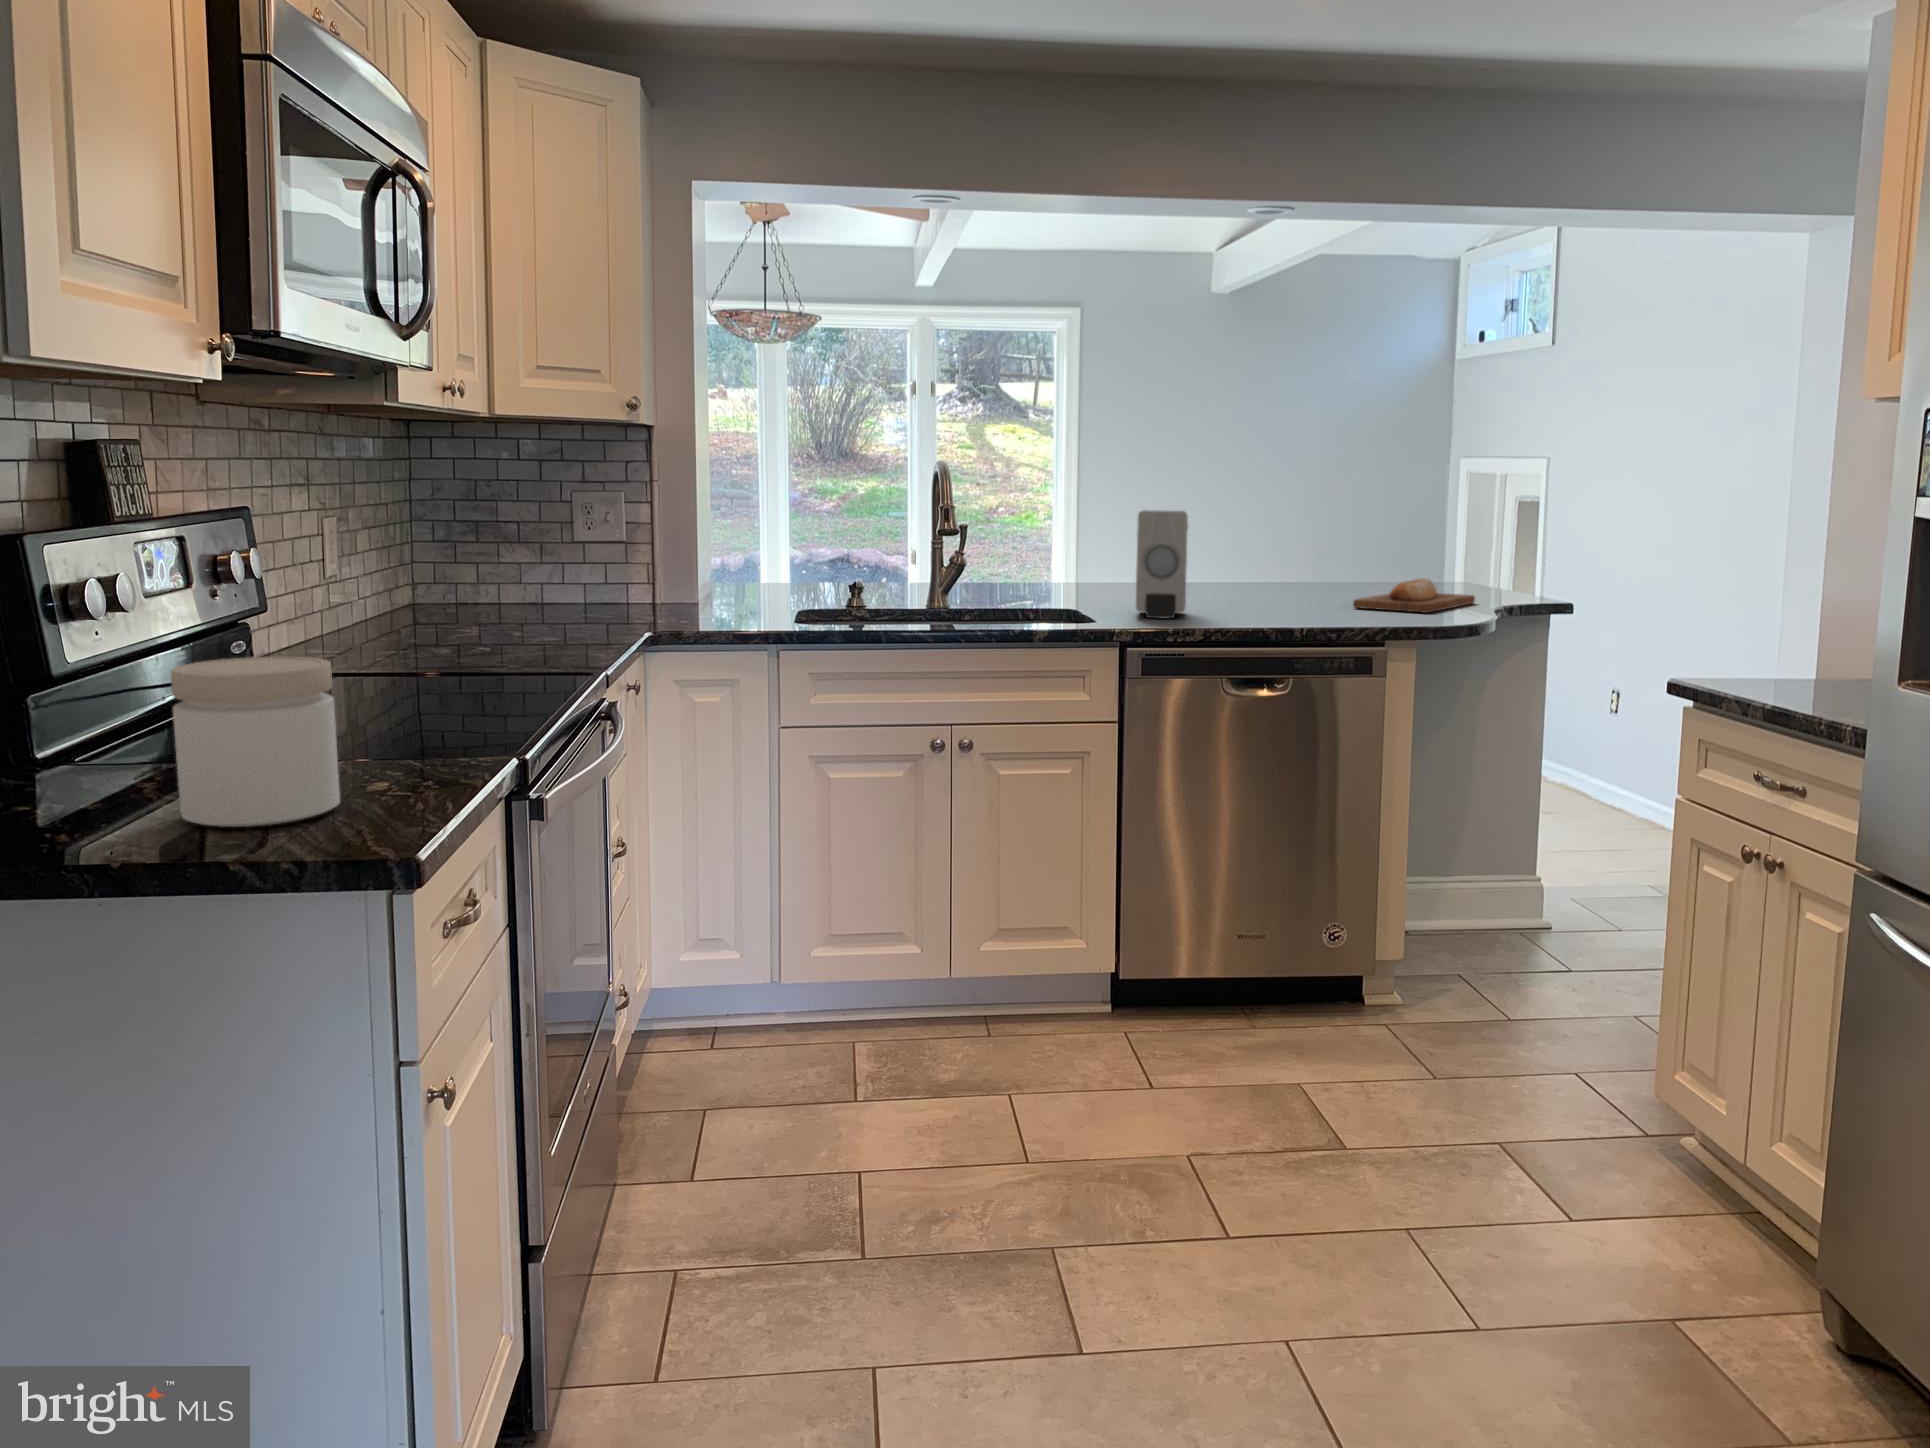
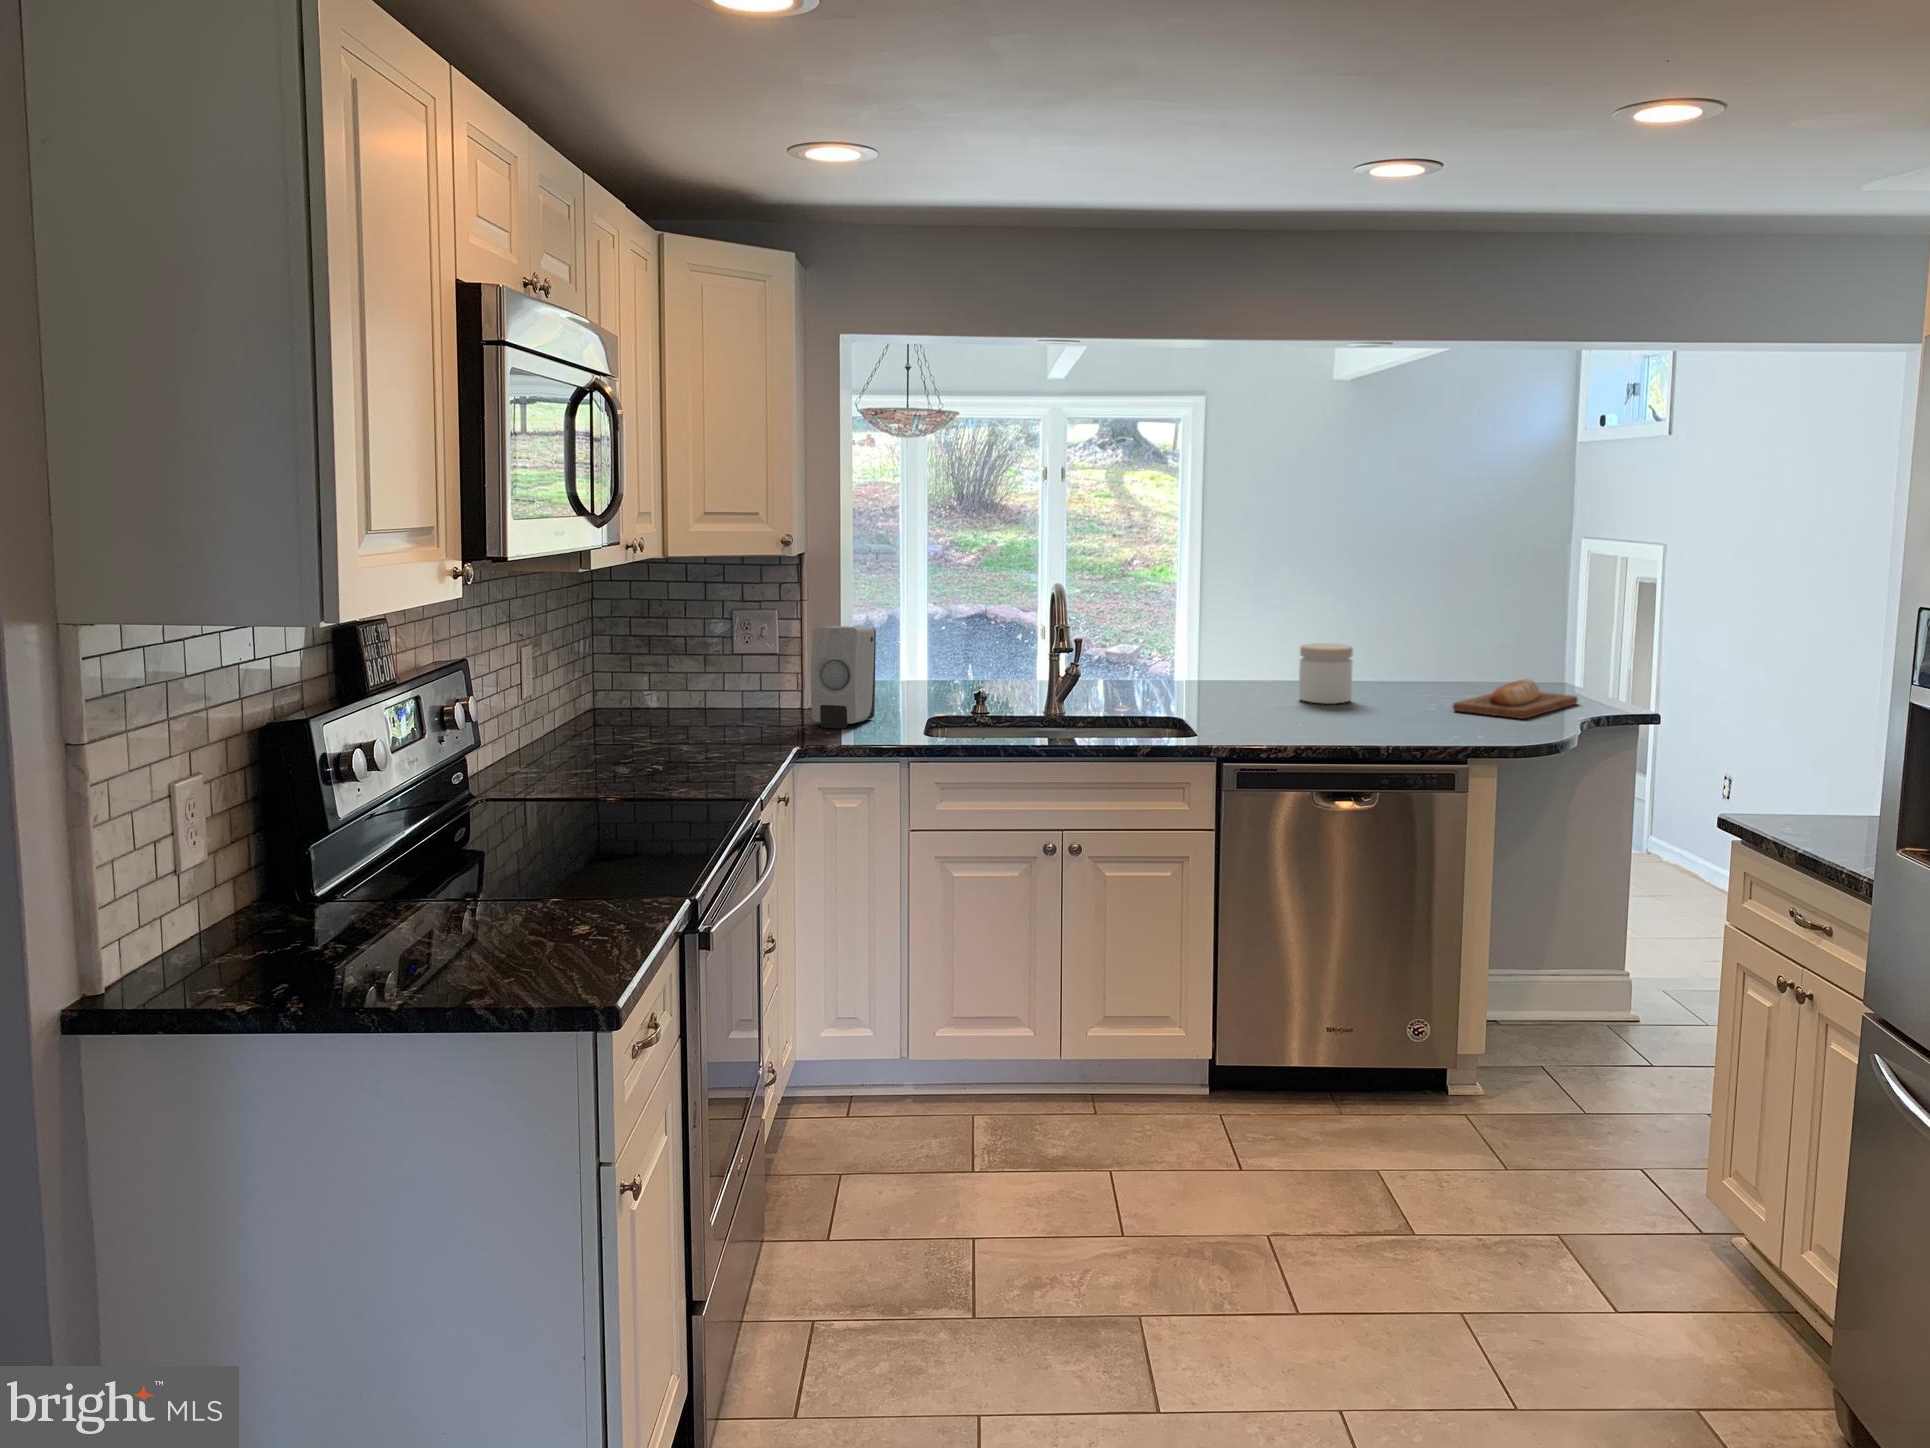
soap dispenser: present [1136,510,1188,618] -> present [811,626,876,728]
jar: present [171,657,340,827] -> present [1299,643,1353,704]

